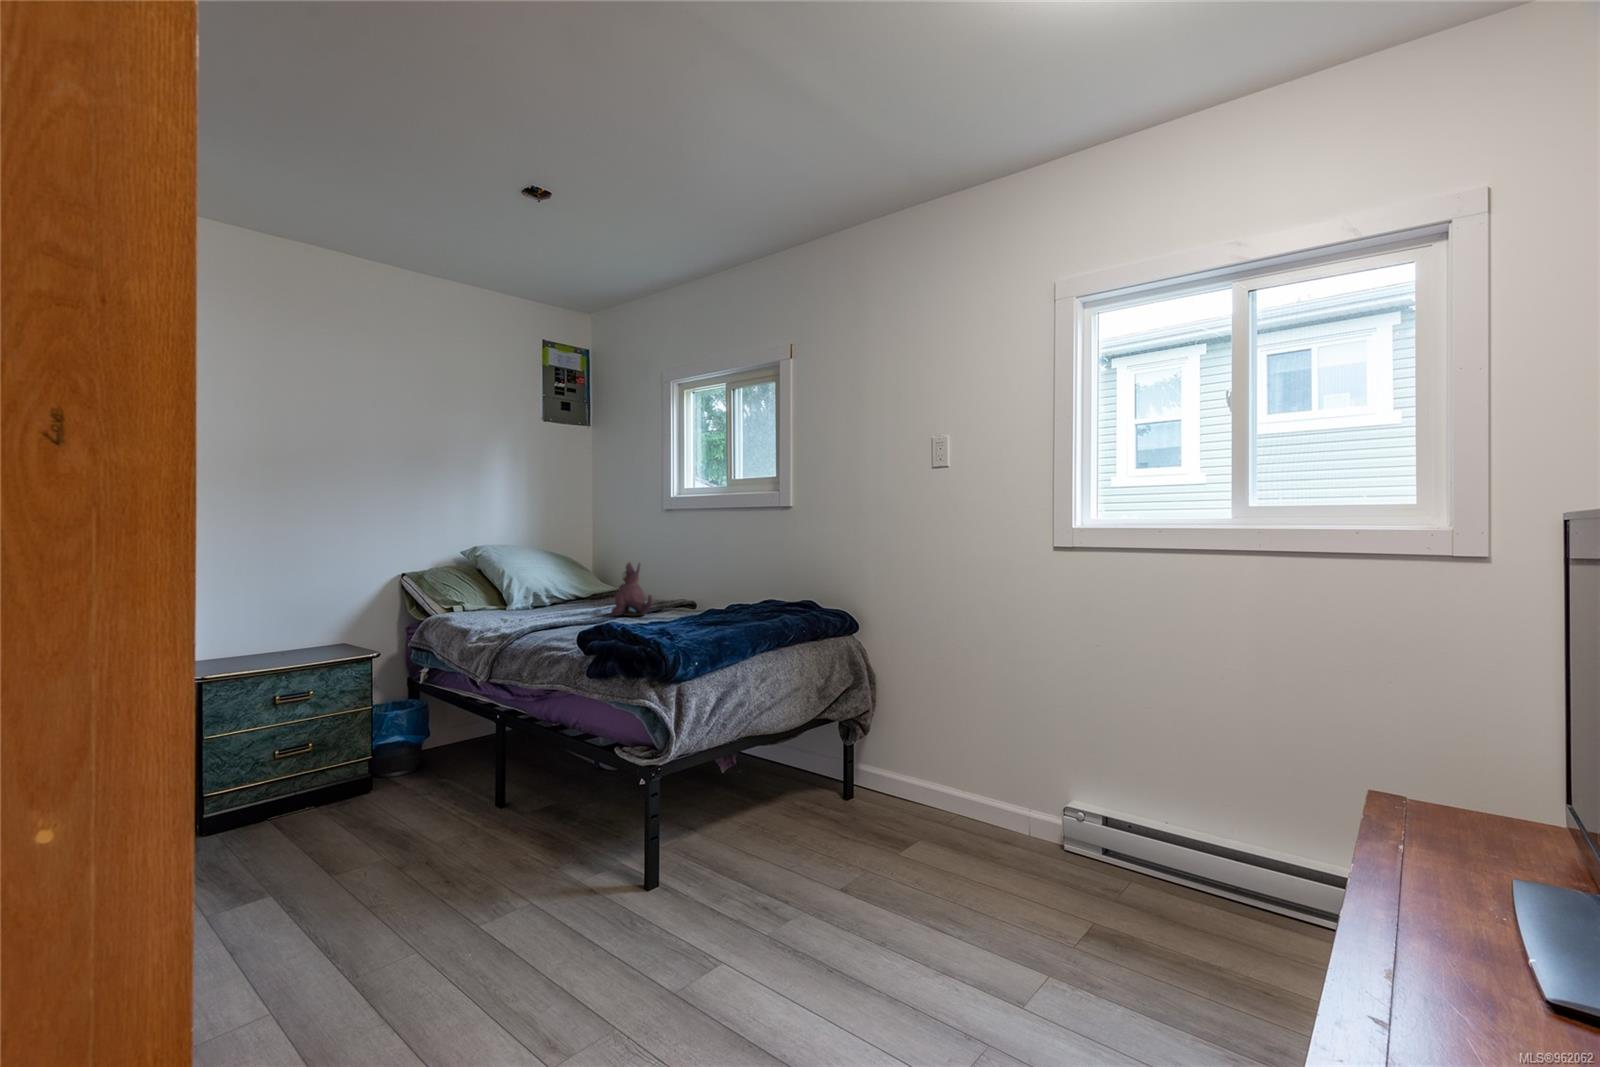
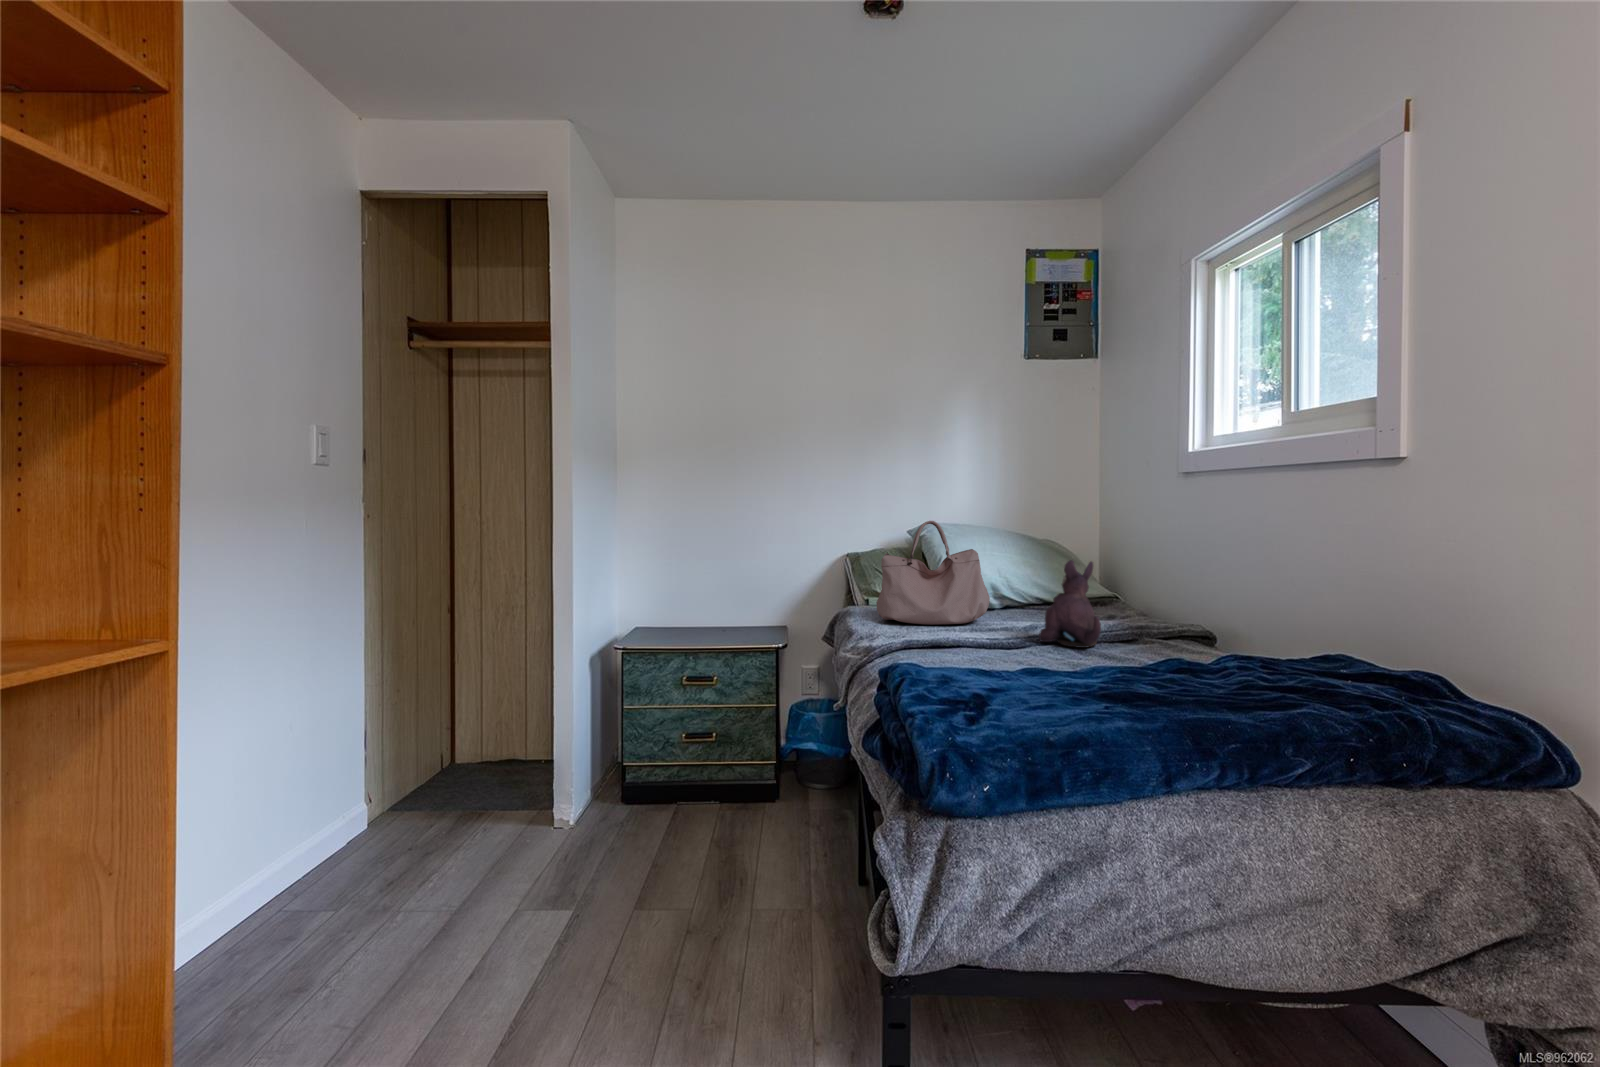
handbag: none [478,540,562,617] -> present [876,521,990,625]

